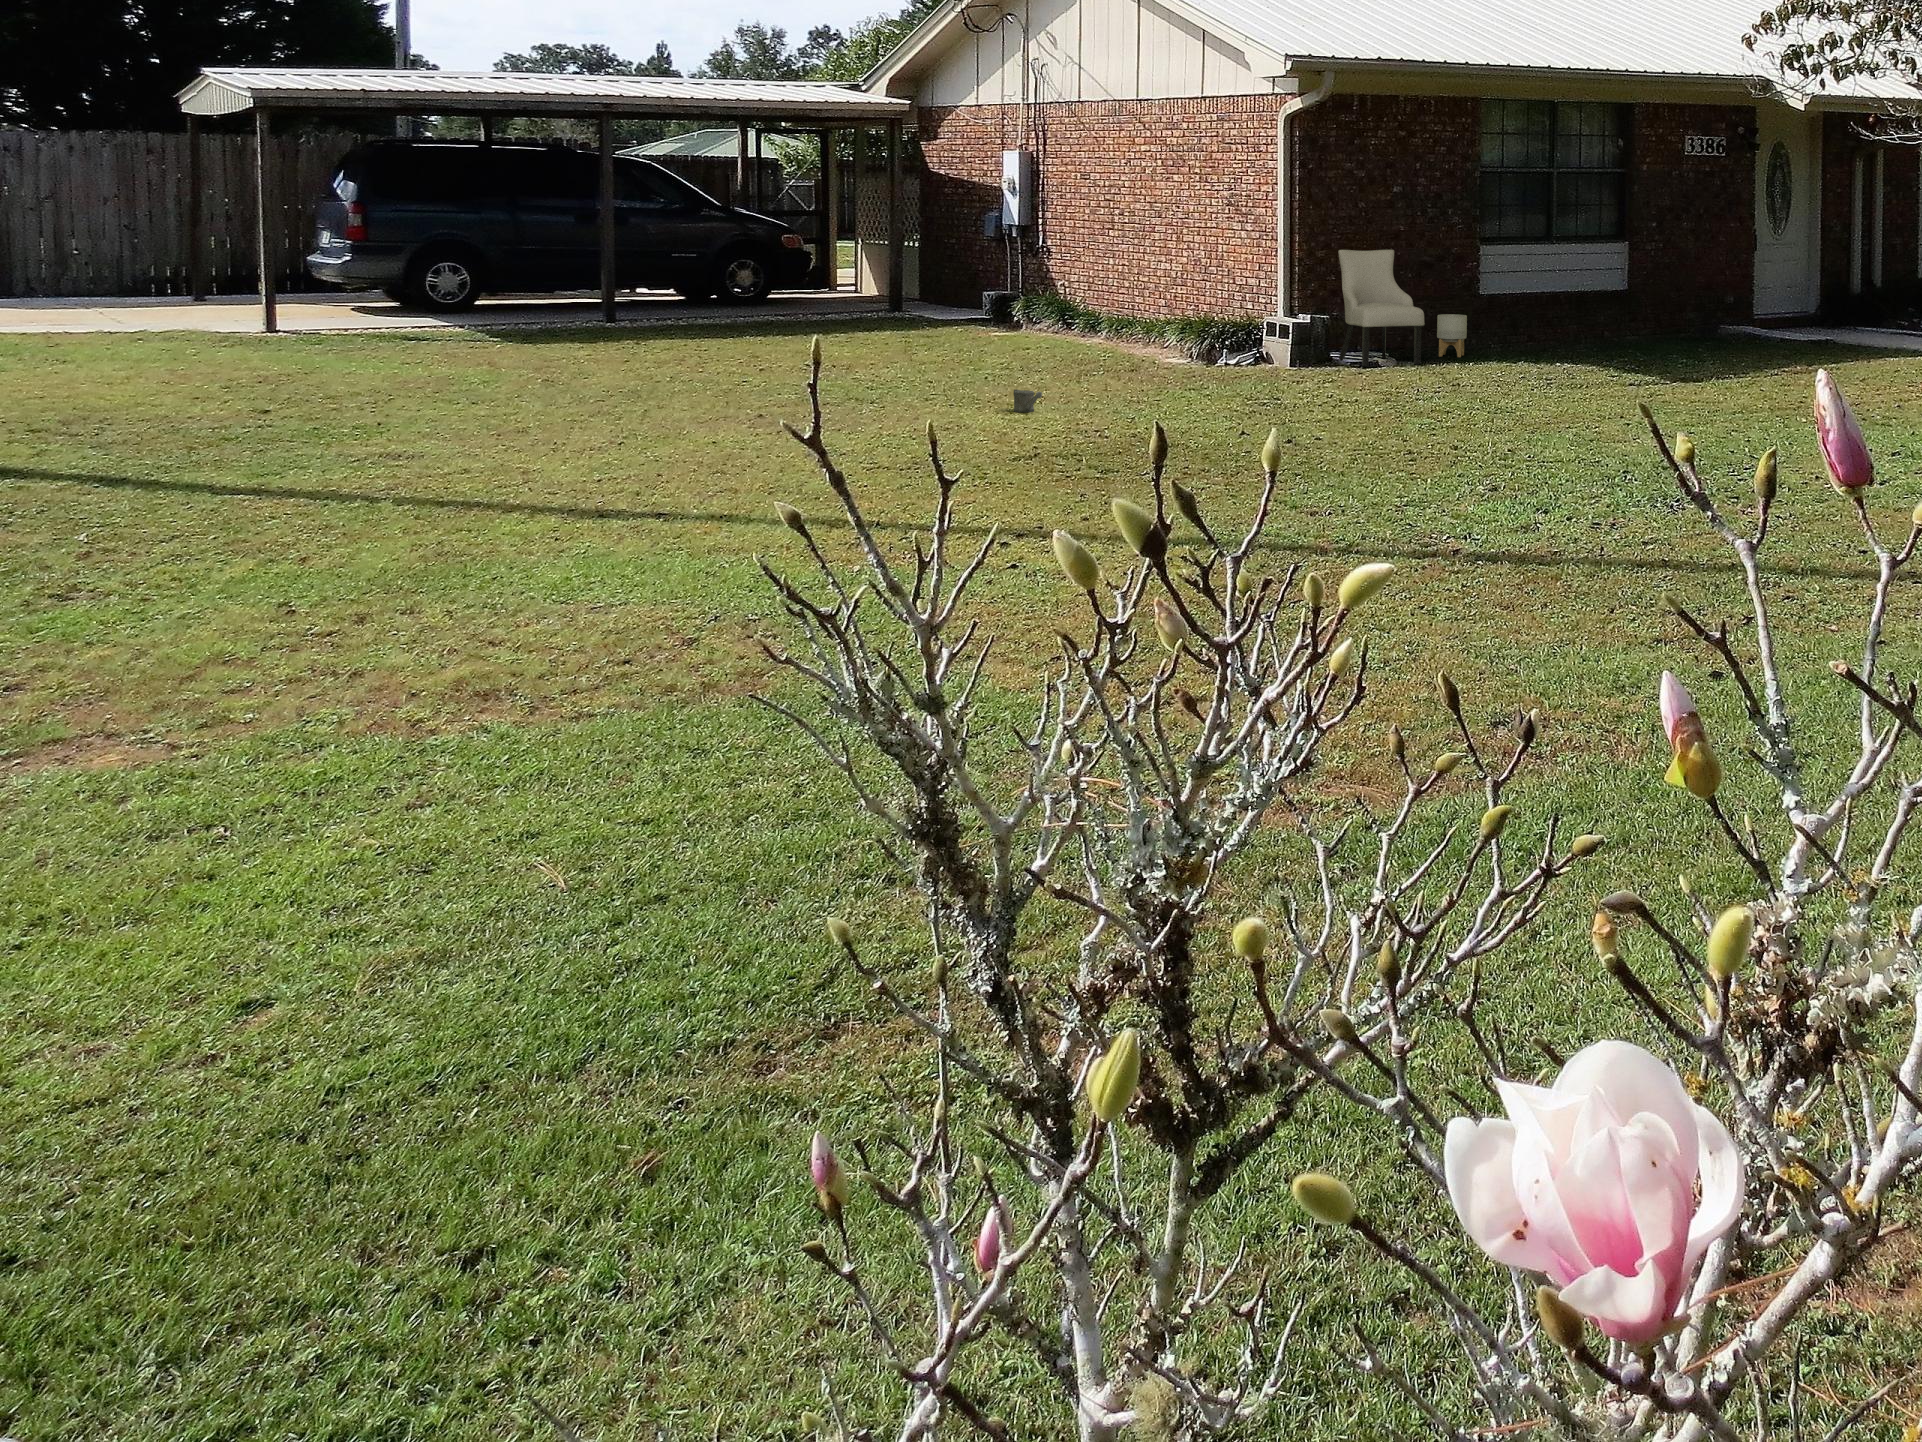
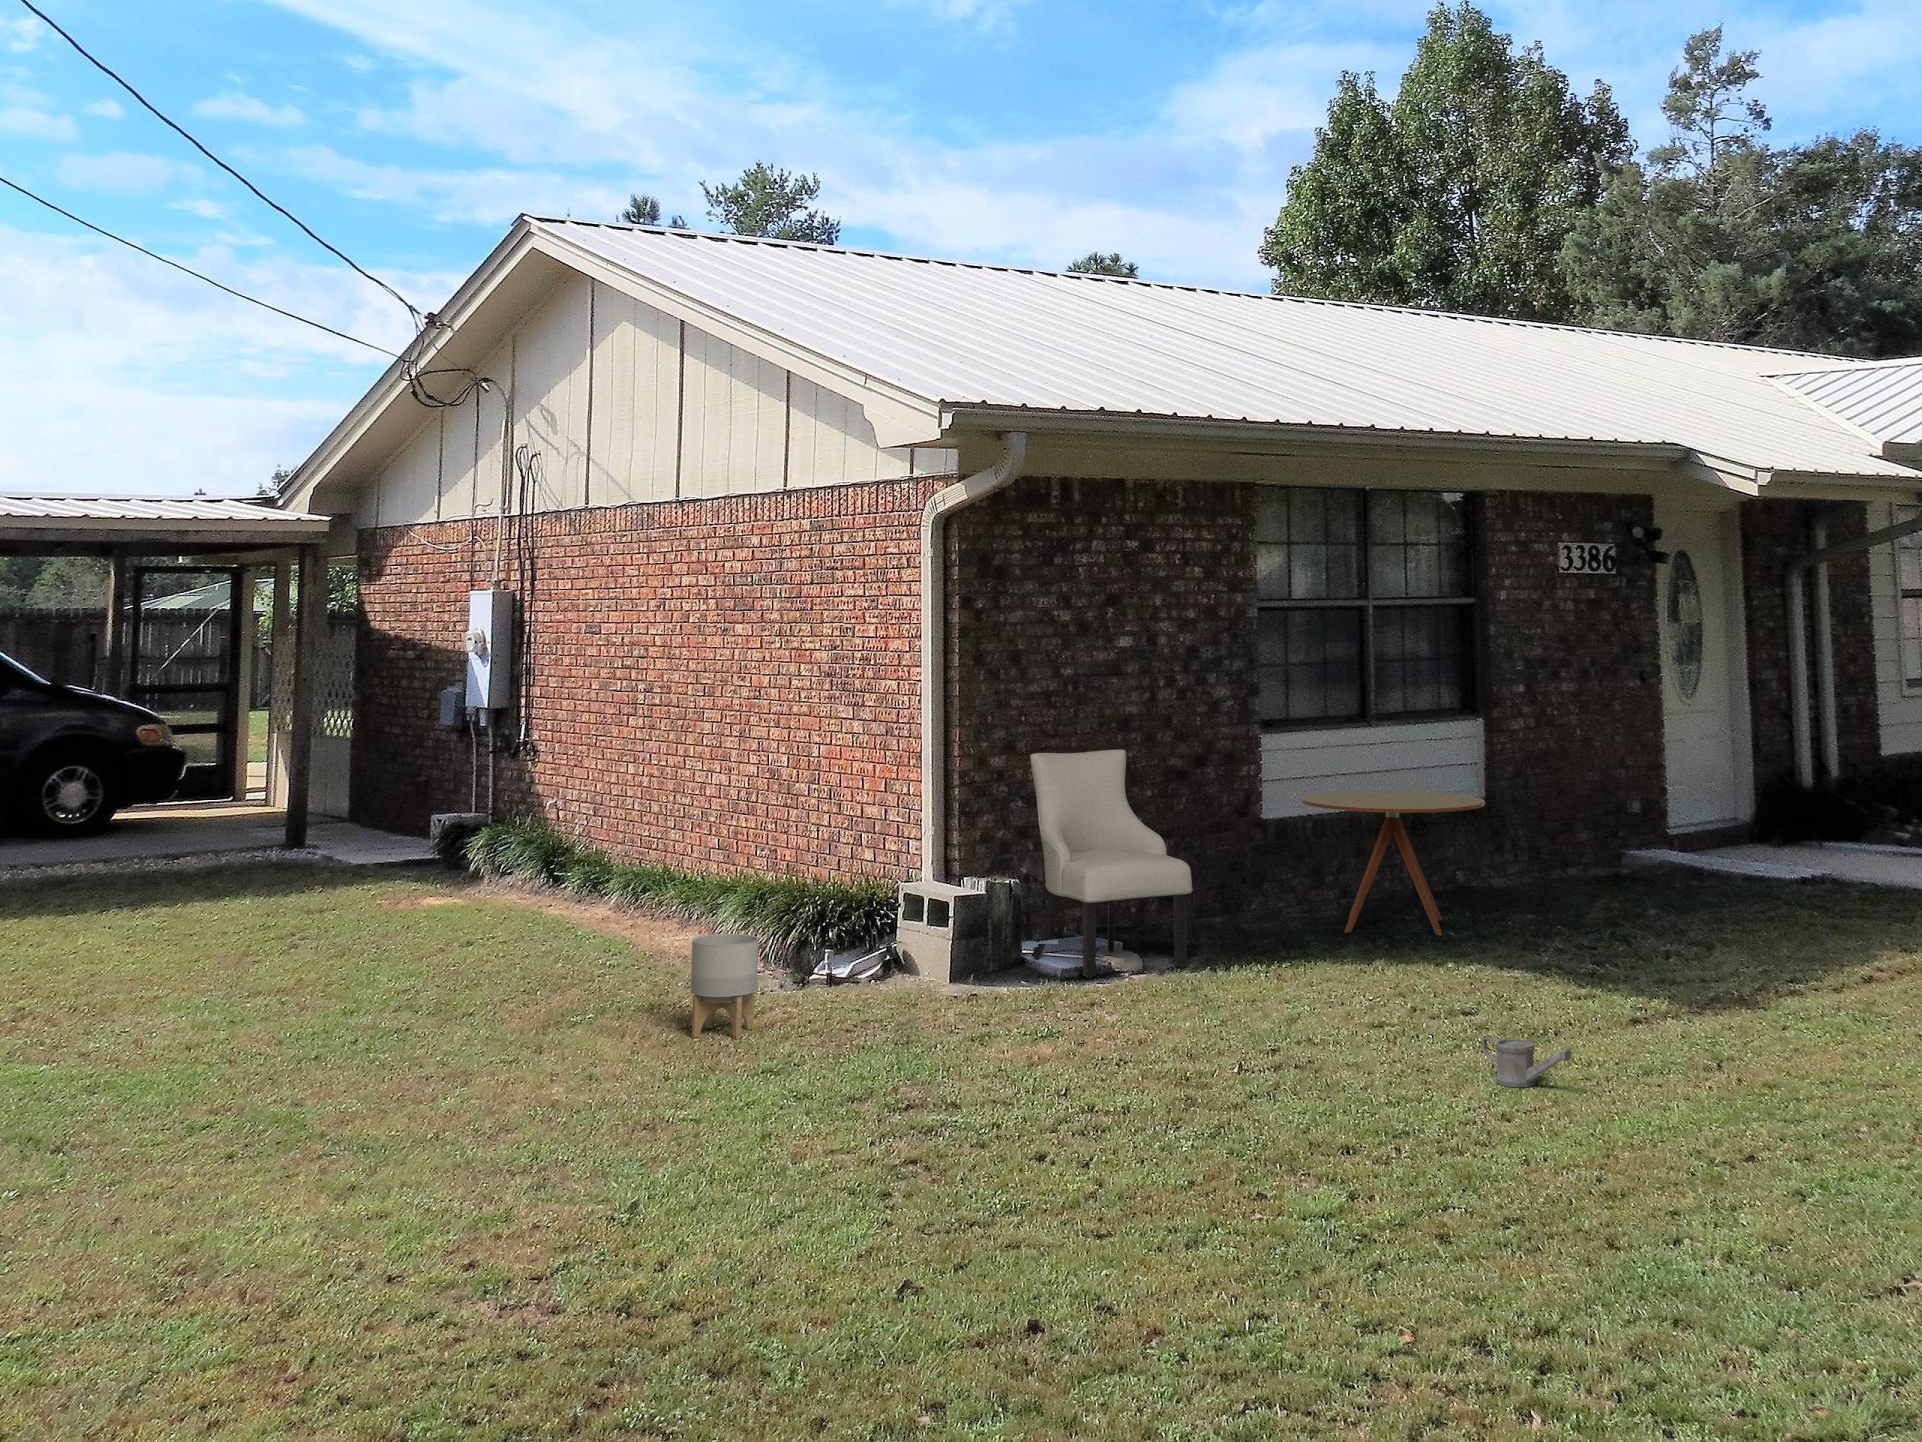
round table: none [1501,280,1605,358] -> present [1301,790,1485,936]
planter: present [1437,314,1467,357] -> present [691,934,758,1039]
watering can: present [1013,390,1042,412] -> present [1482,1037,1571,1087]

